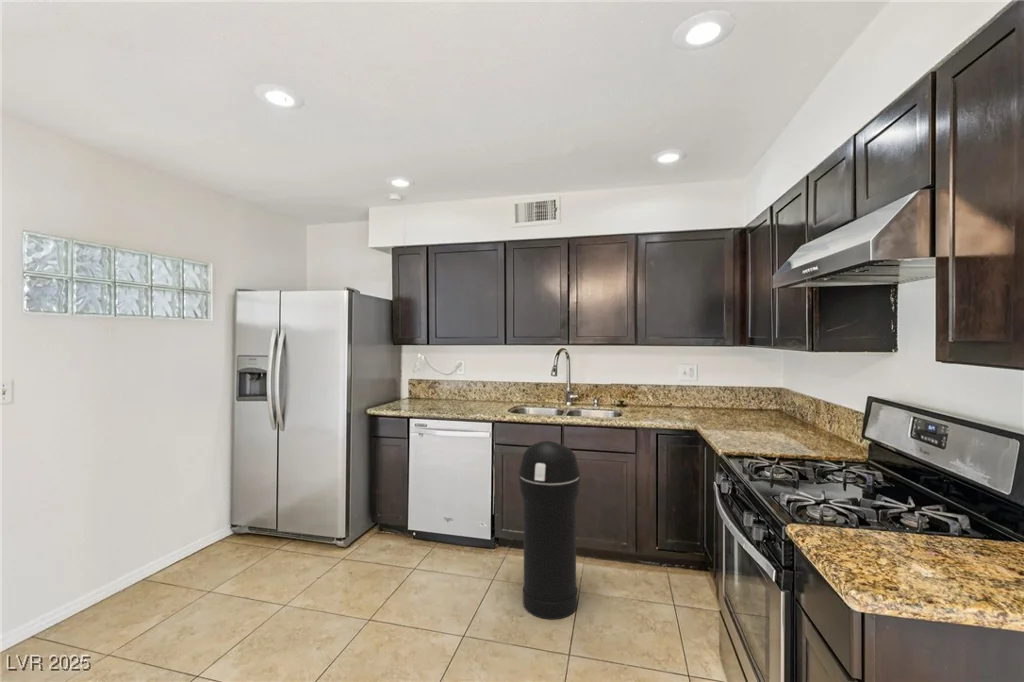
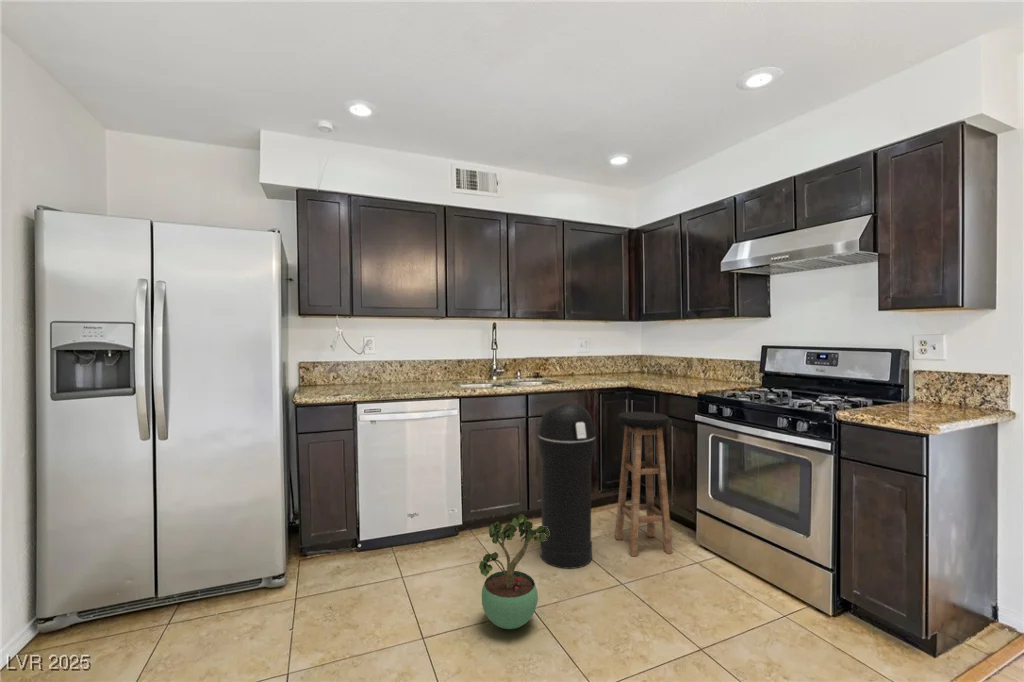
bar stool: none [614,460,676,648] -> present [615,412,672,556]
potted plant: none [388,539,450,643] -> present [479,514,549,629]

